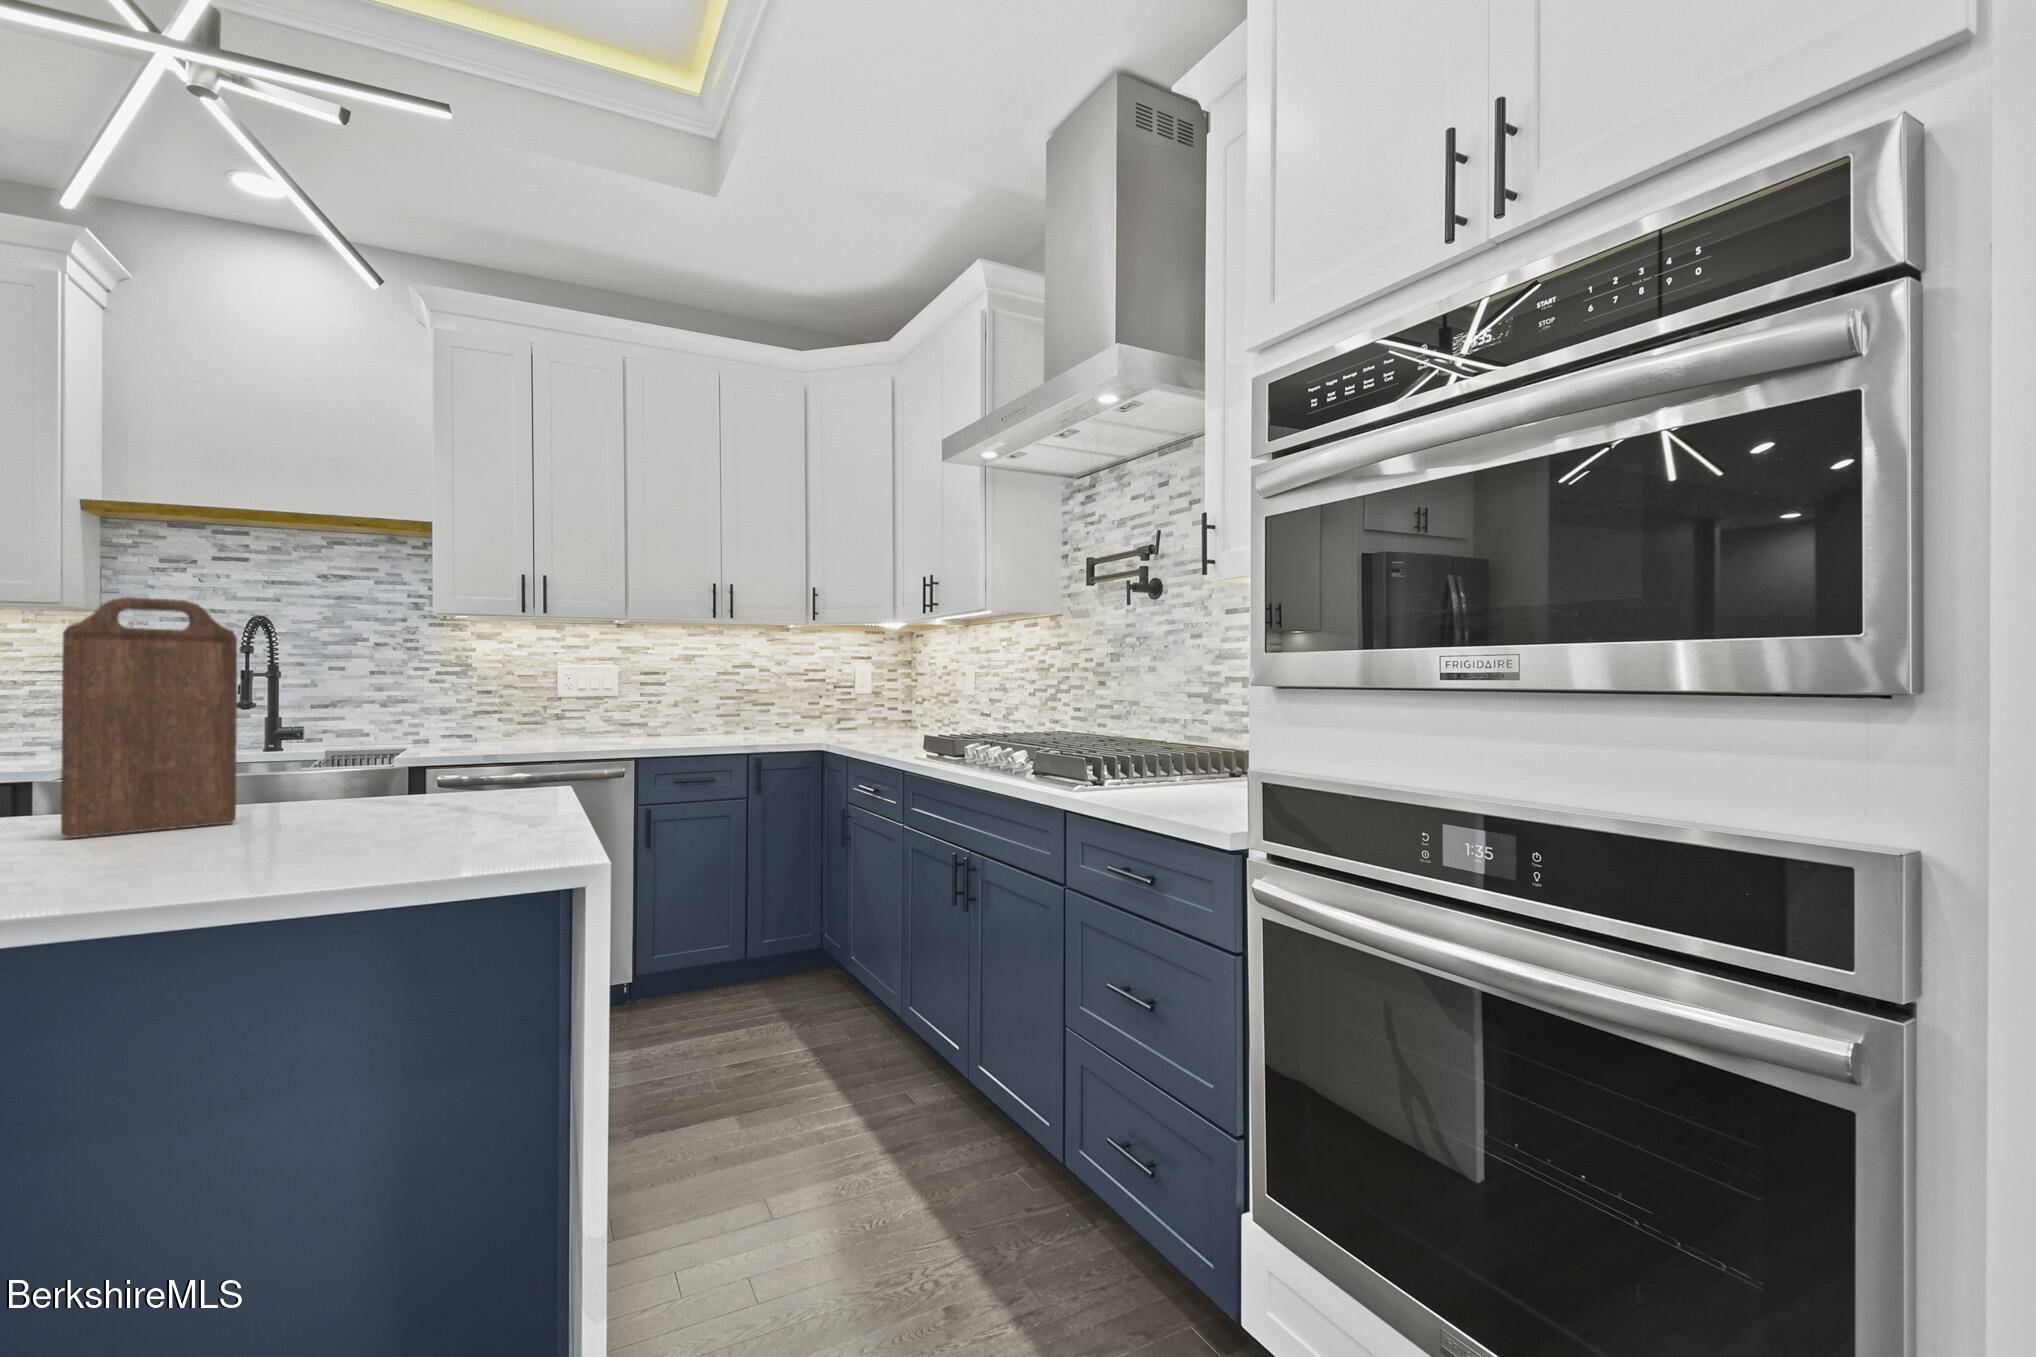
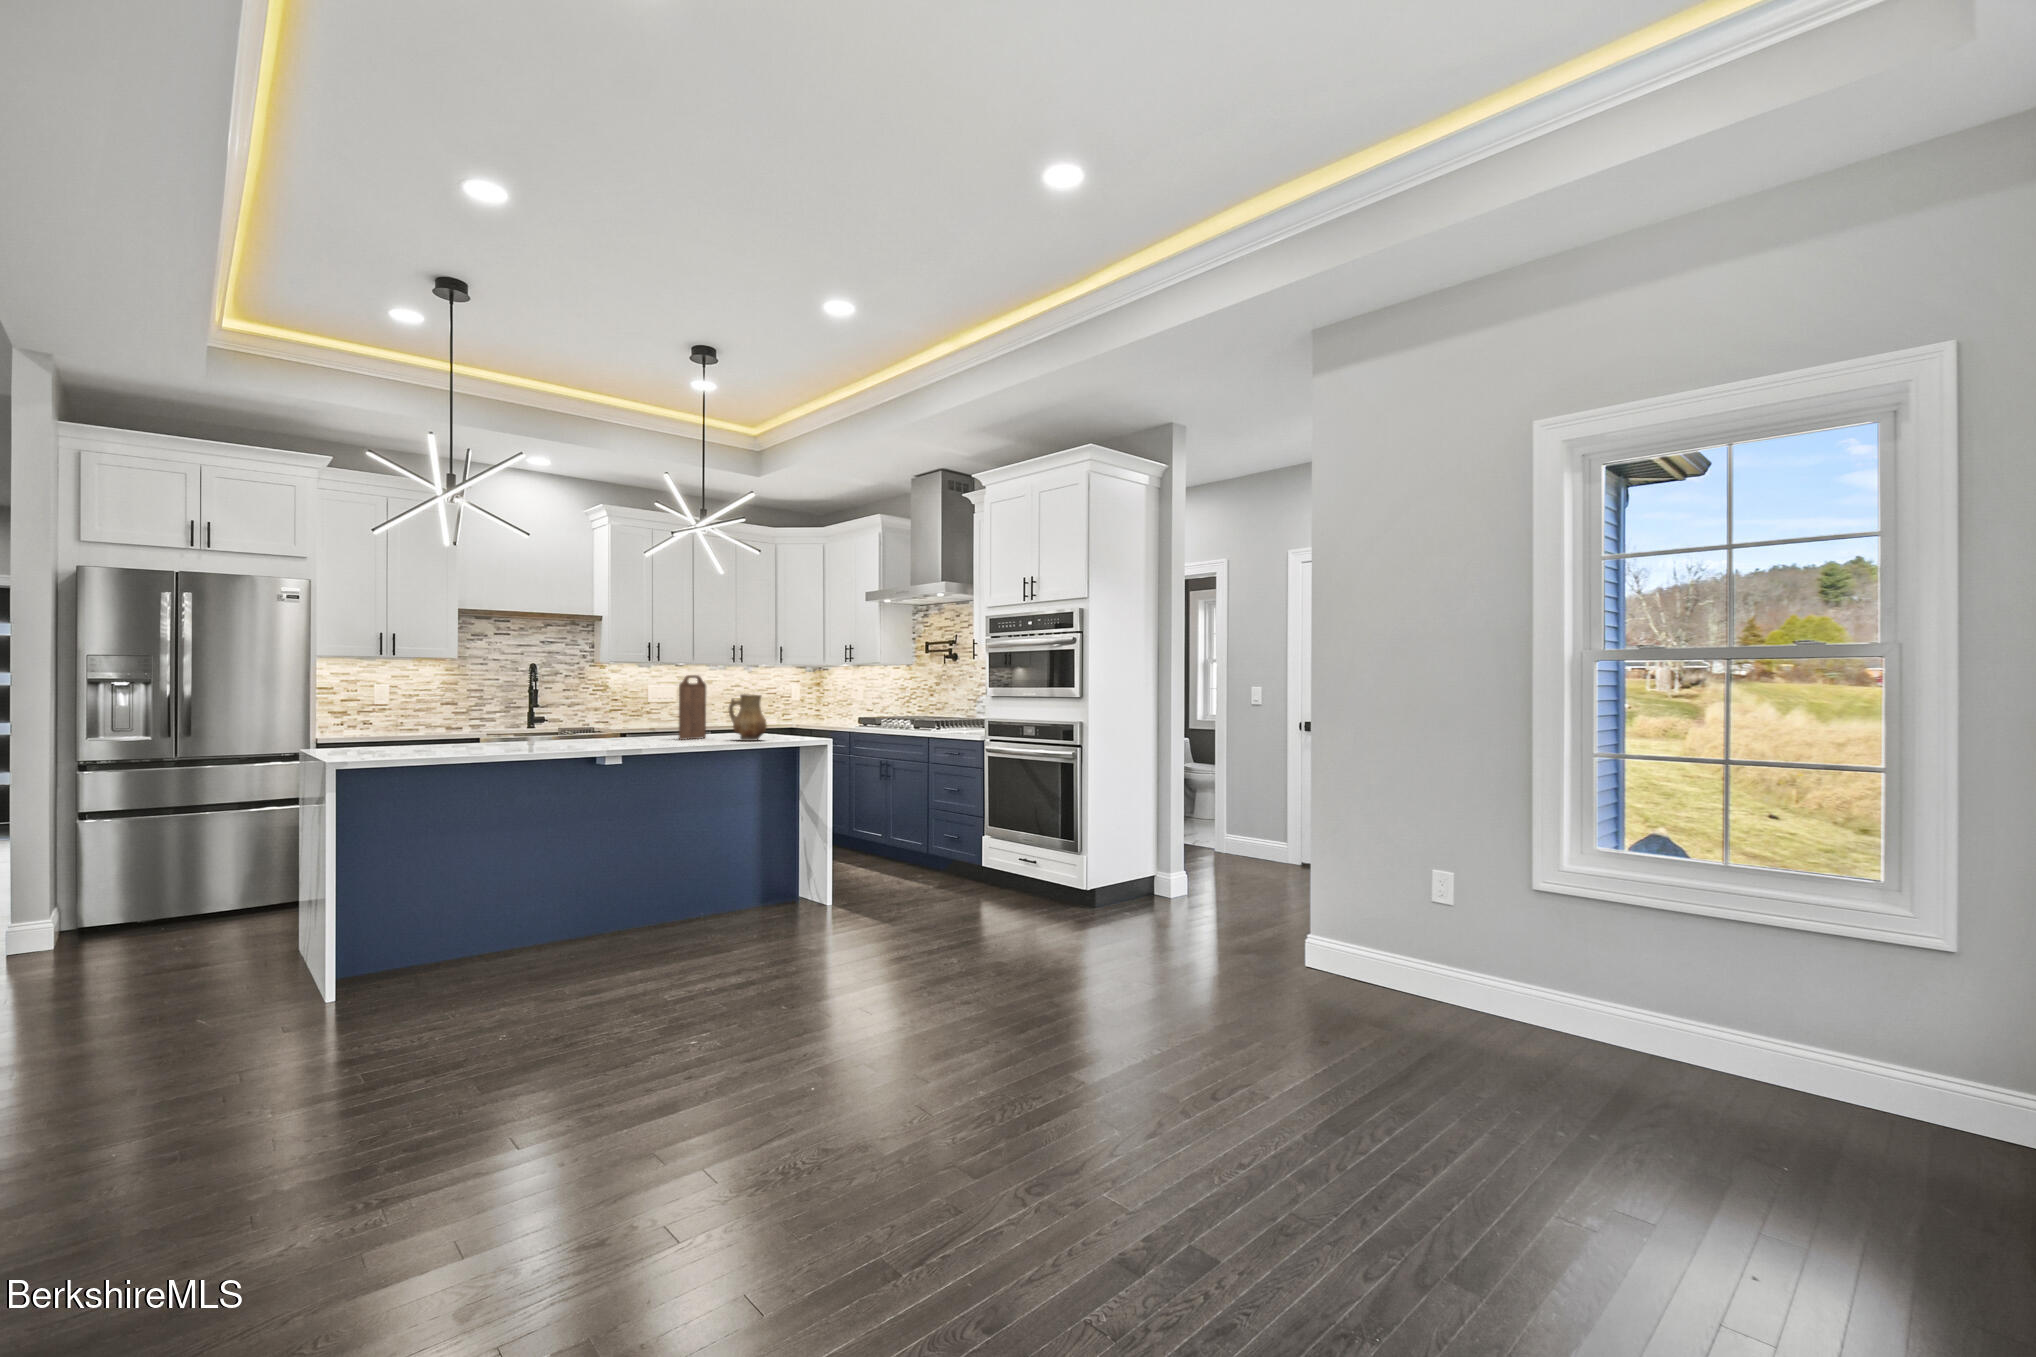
ceramic pitcher: none [231,667,384,849] -> present [729,694,767,741]

